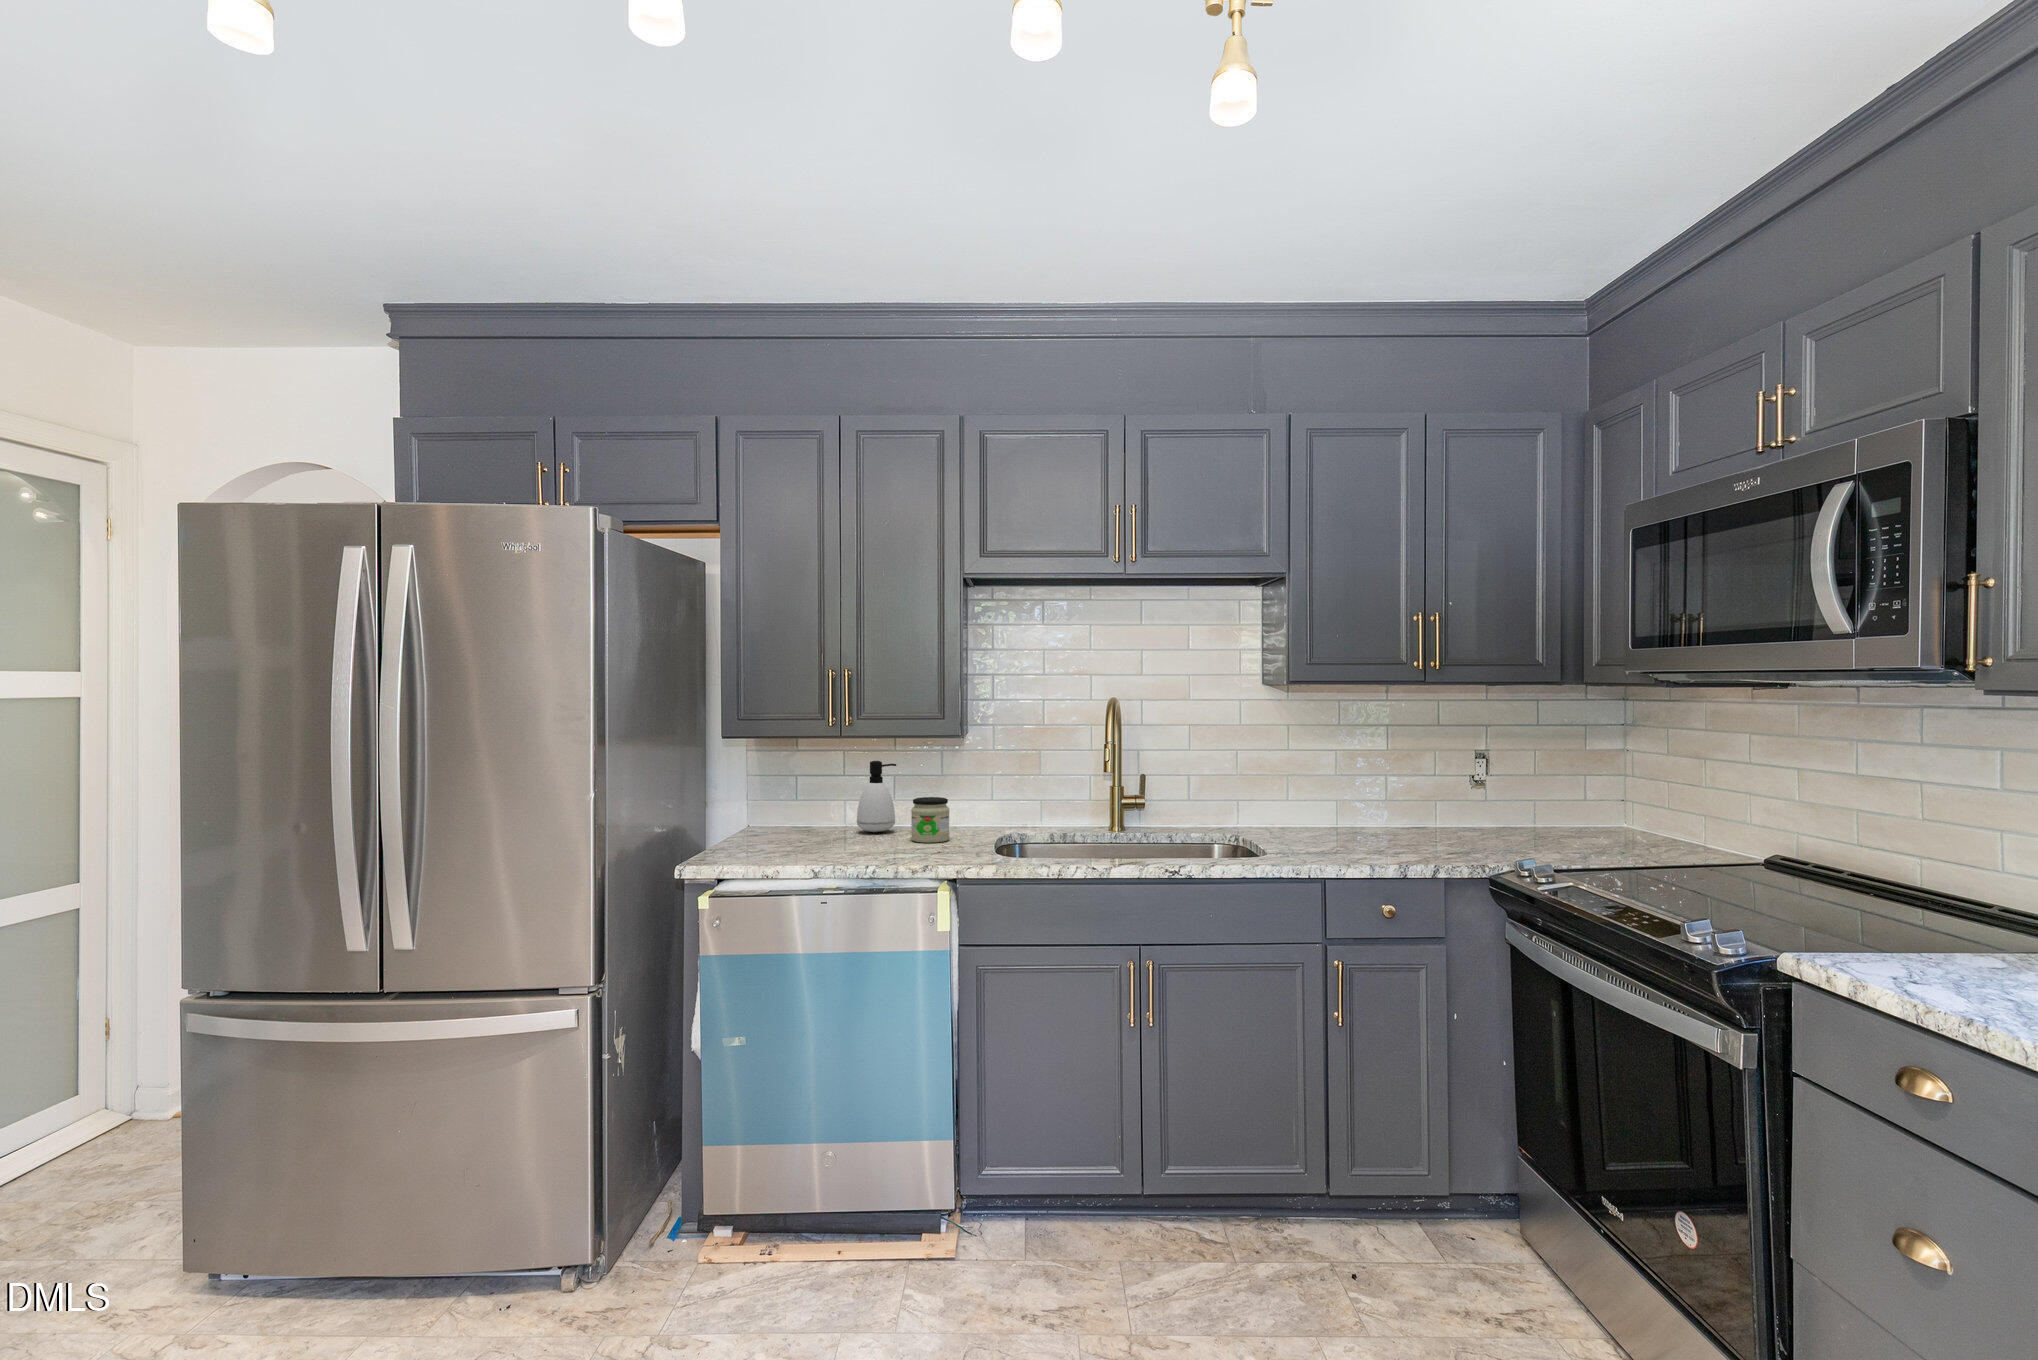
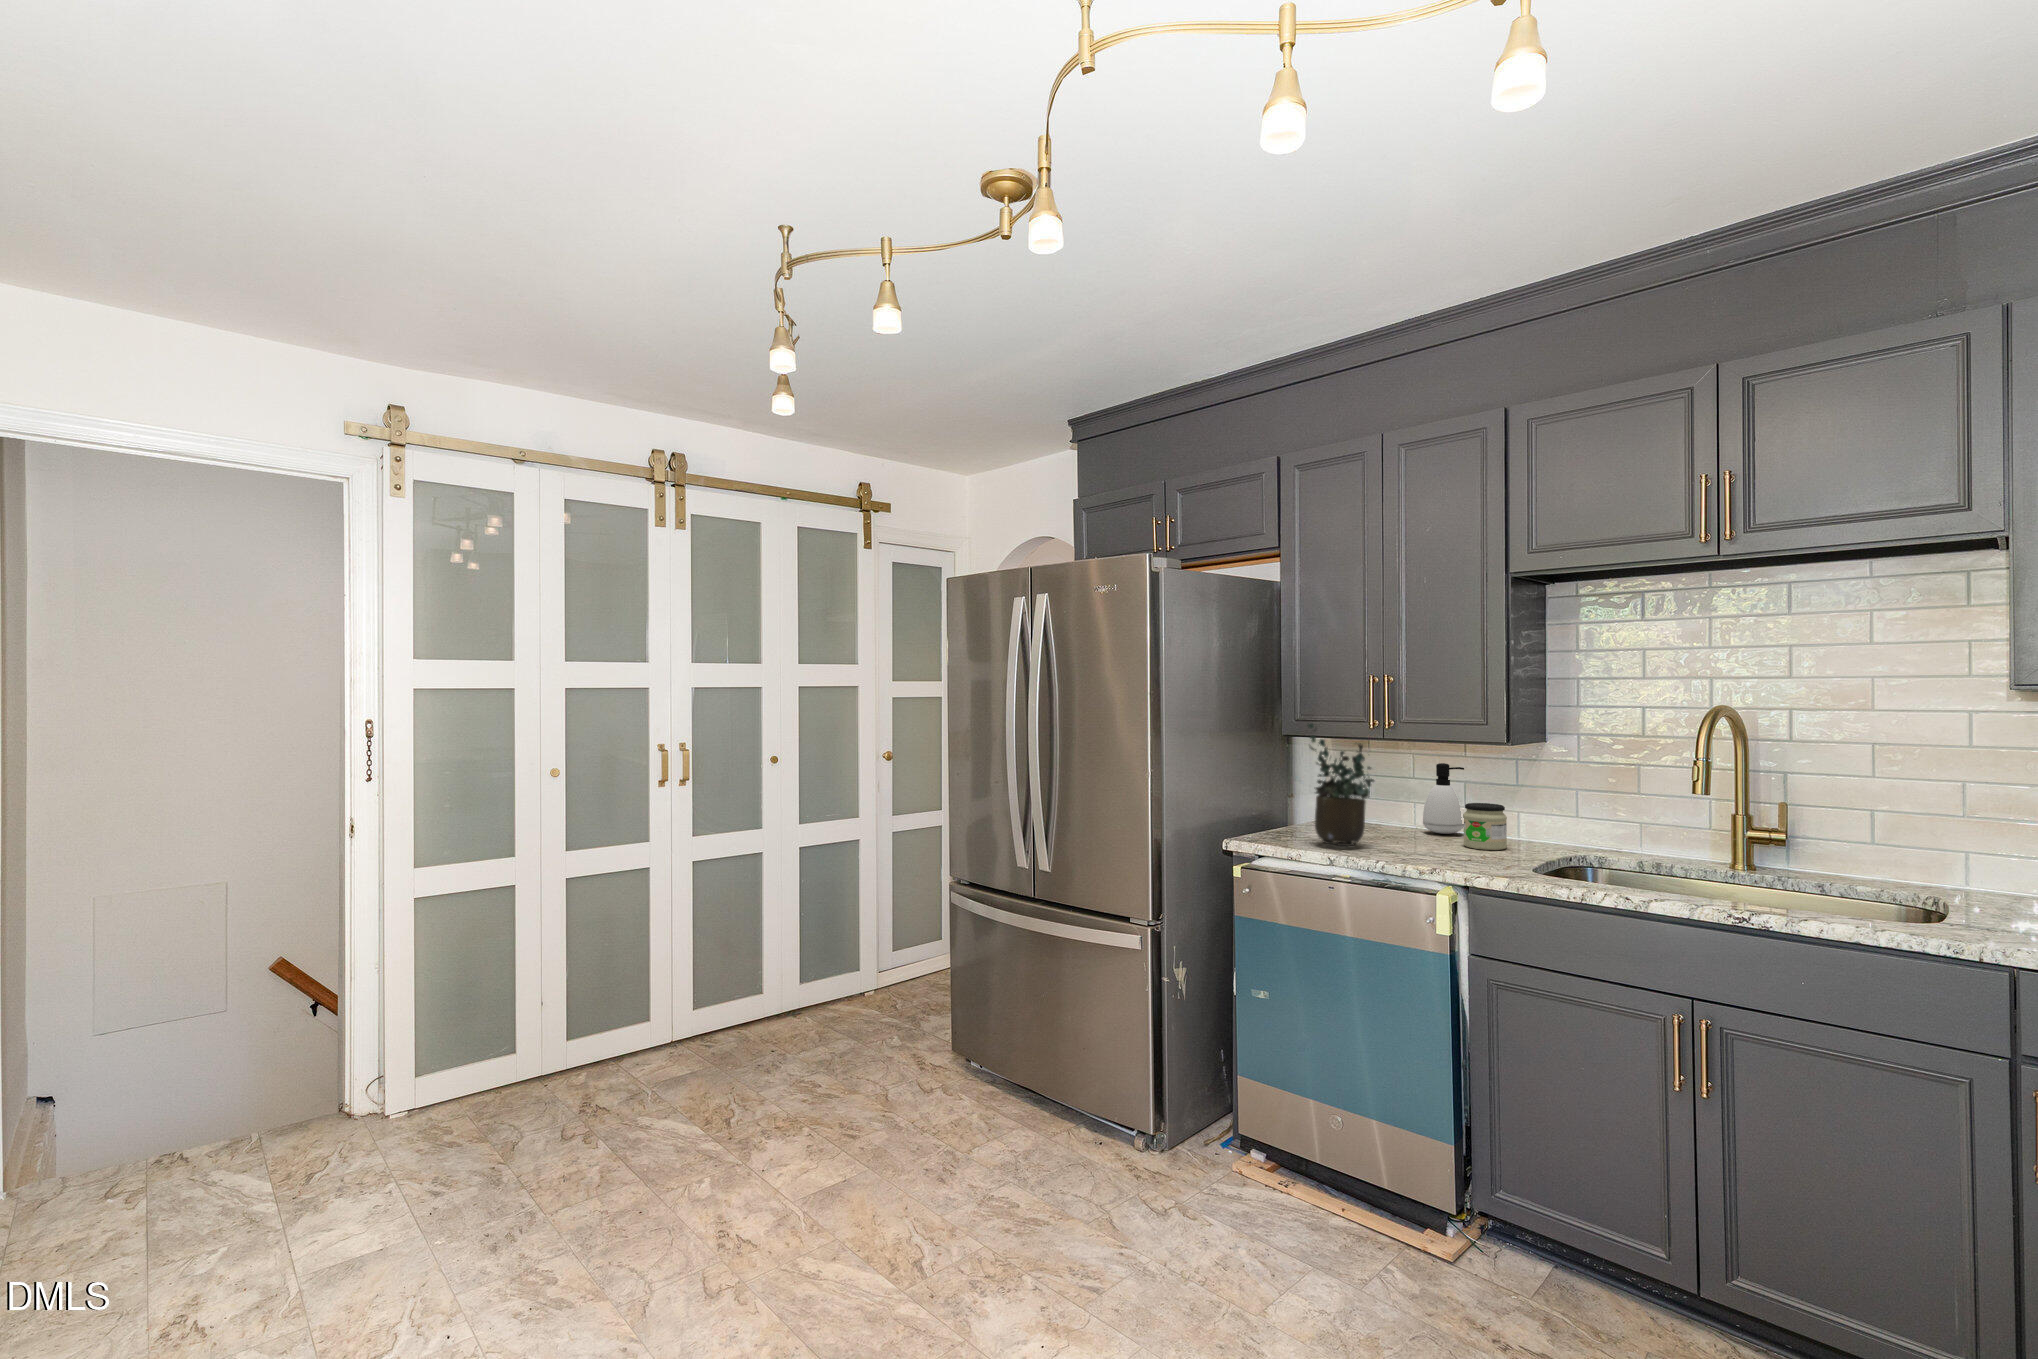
potted plant: none [767,723,844,857] -> present [1308,723,1374,846]

